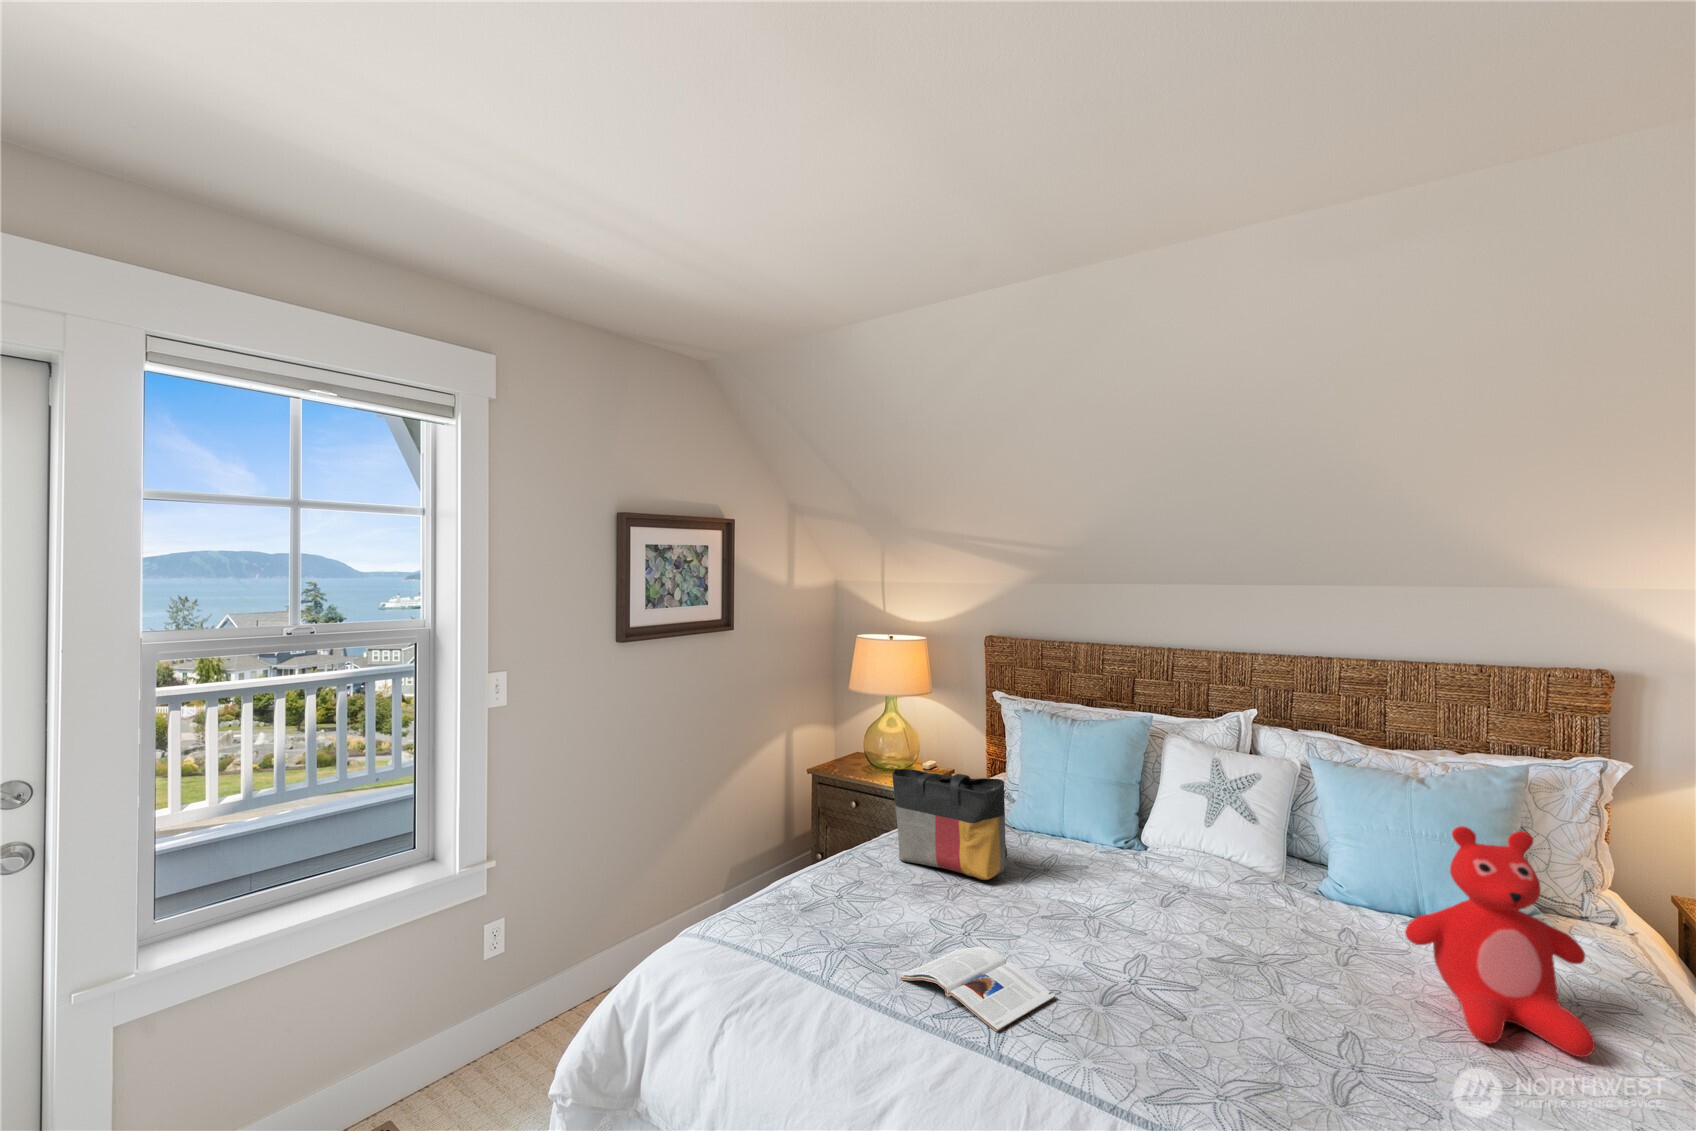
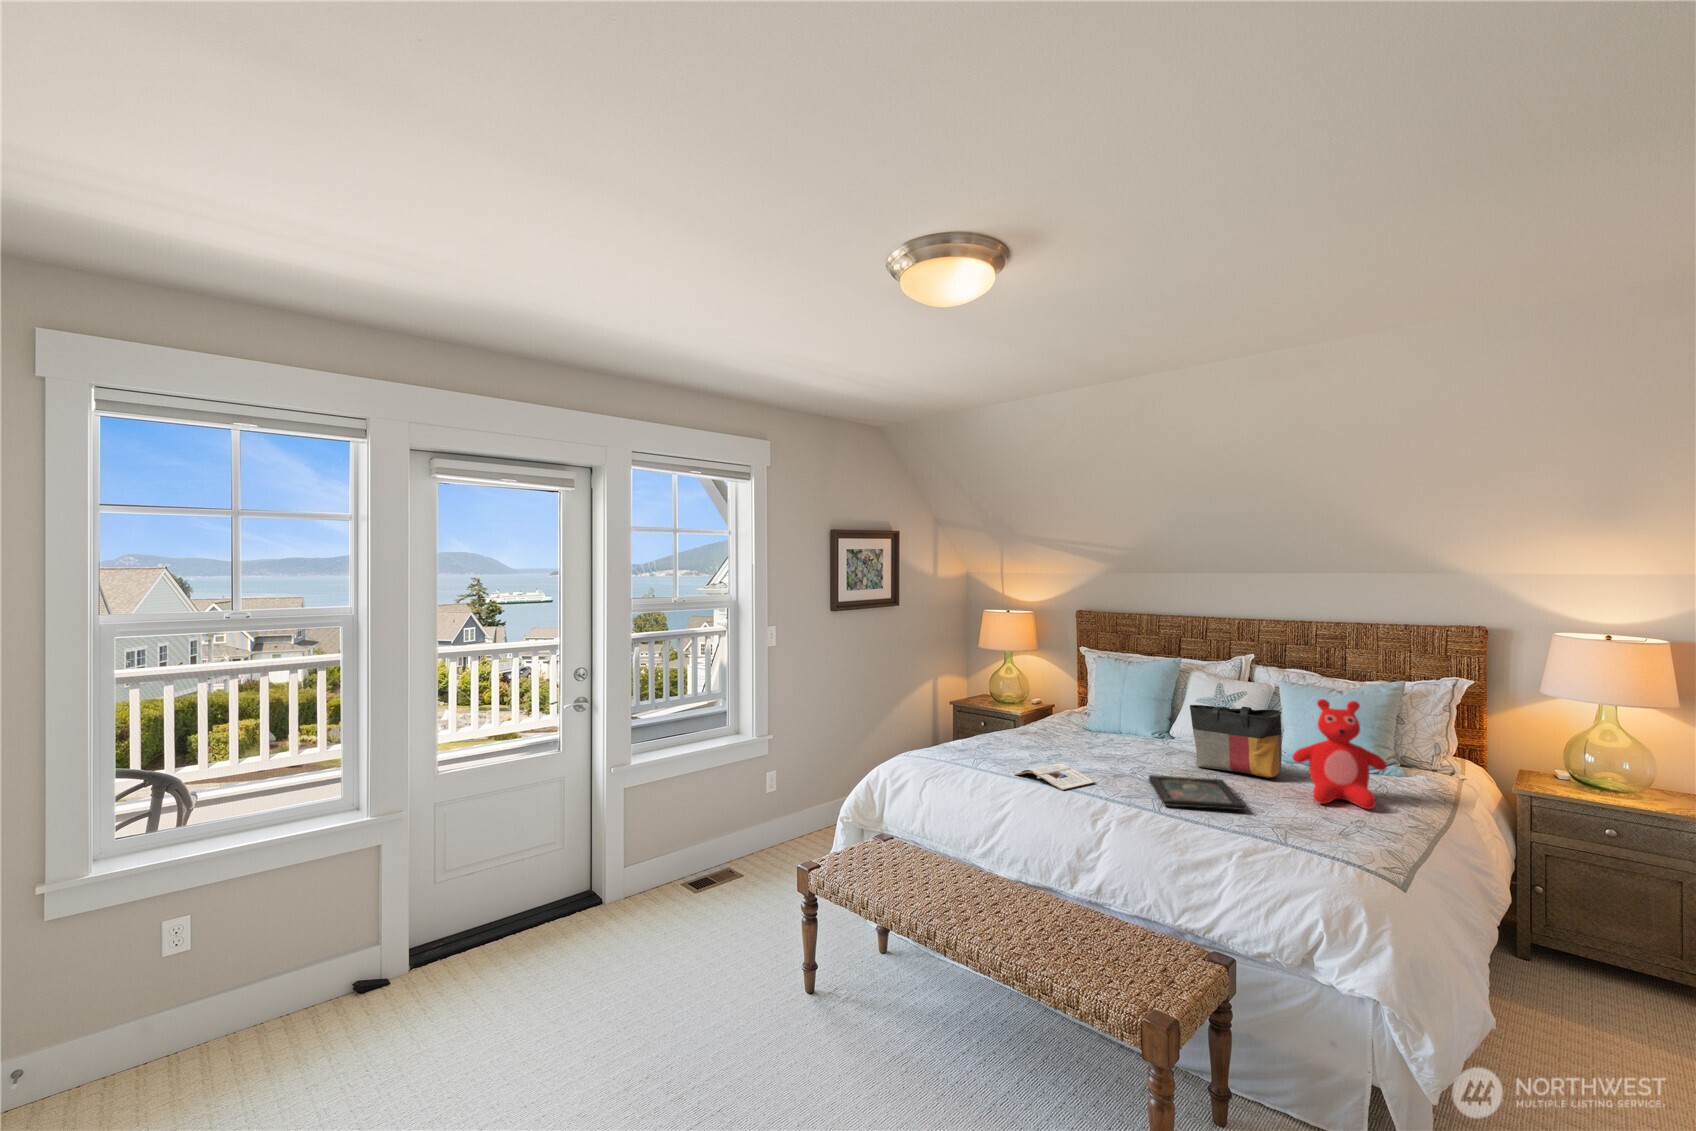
tote bag: present [892,769,1007,880] -> present [1190,705,1282,778]
tray: none [1148,970,1375,1089] -> present [1149,775,1246,810]

